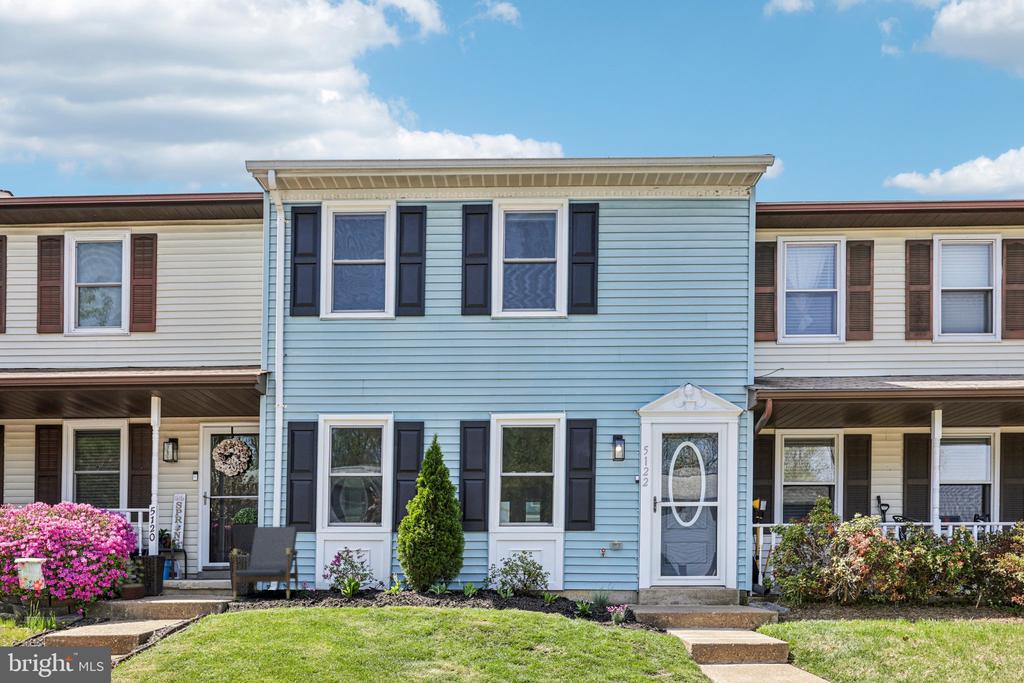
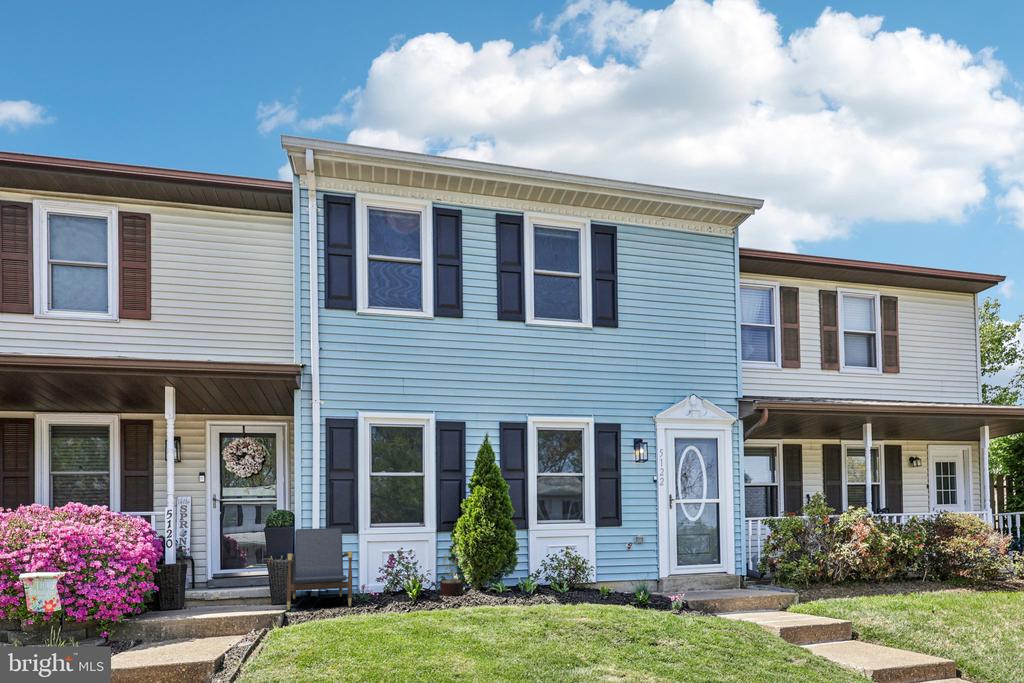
decorative plant: present [119,559,145,599] -> present [440,552,463,596]

